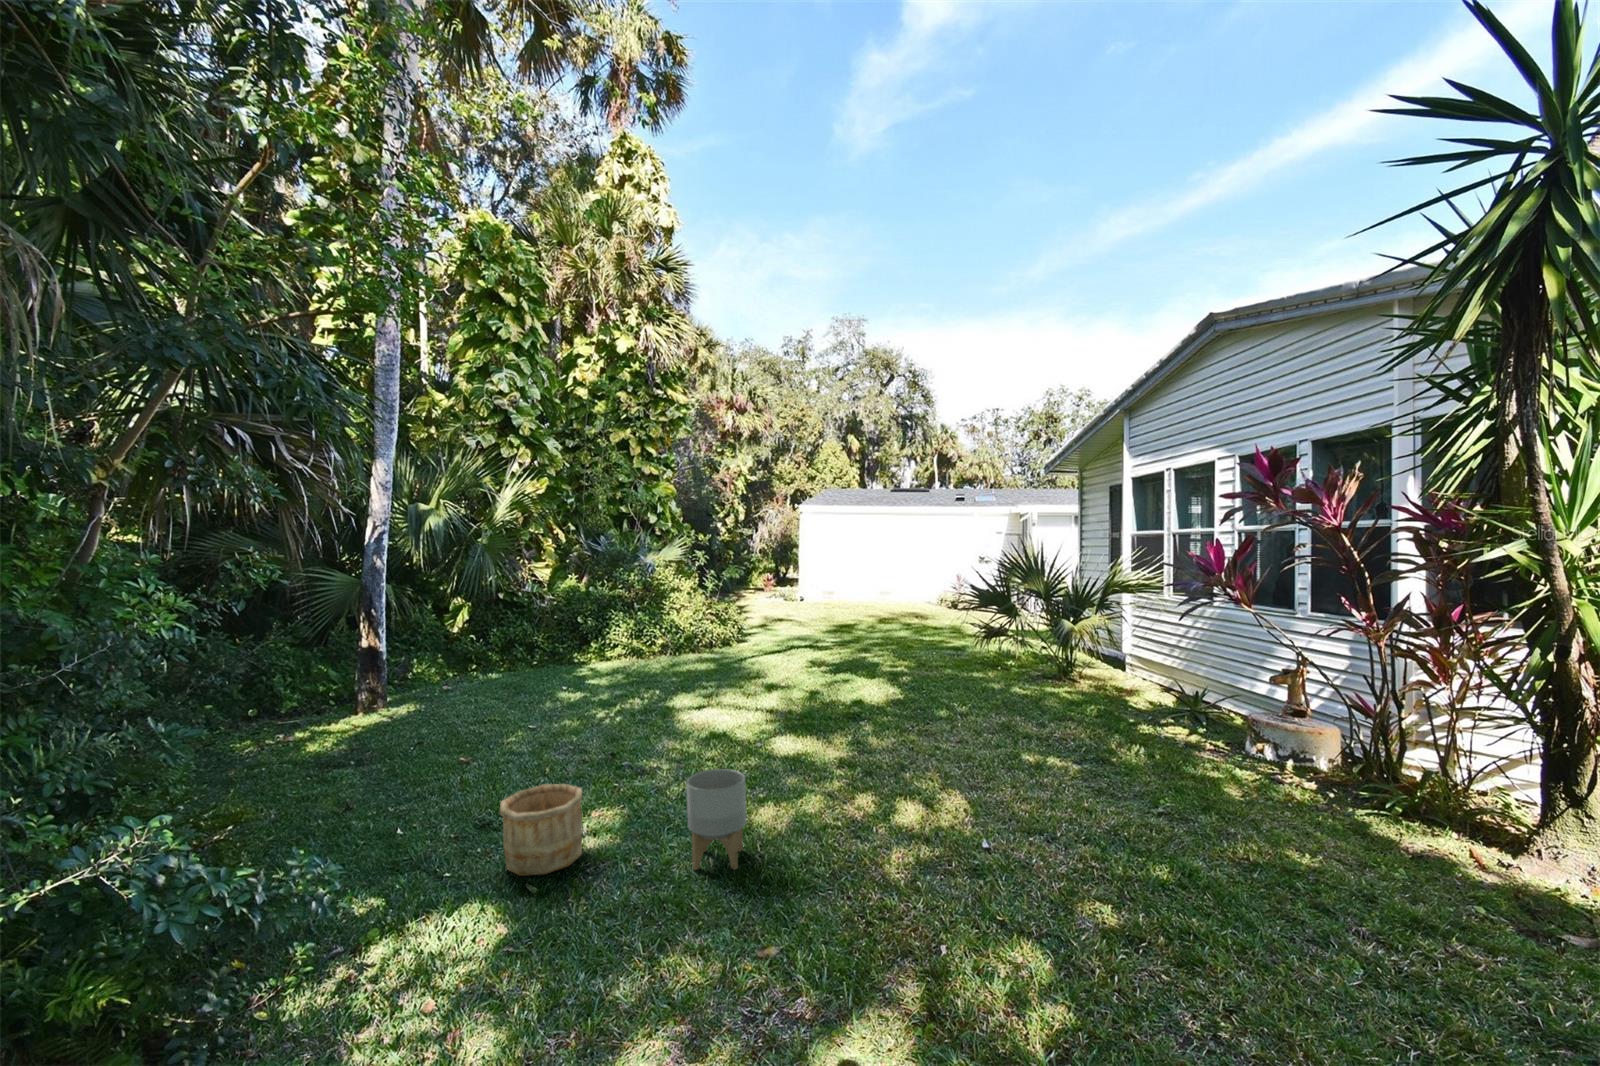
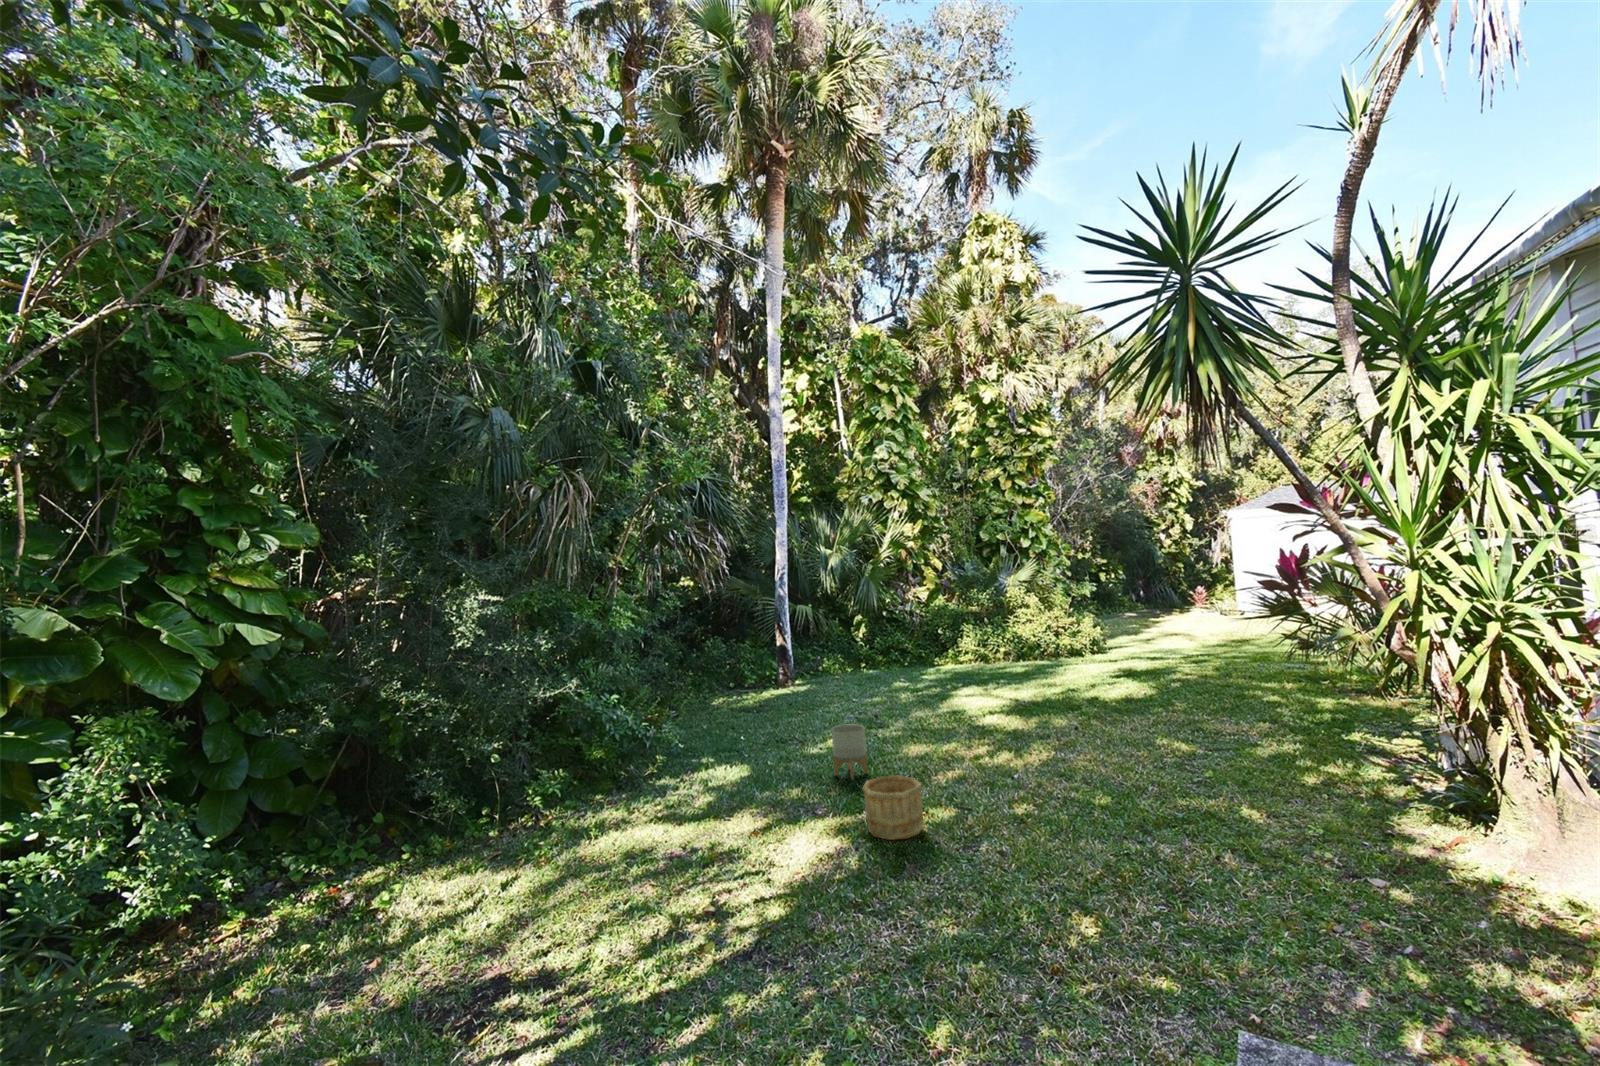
wooden bucket: present [500,784,582,876] -> present [862,775,923,840]

